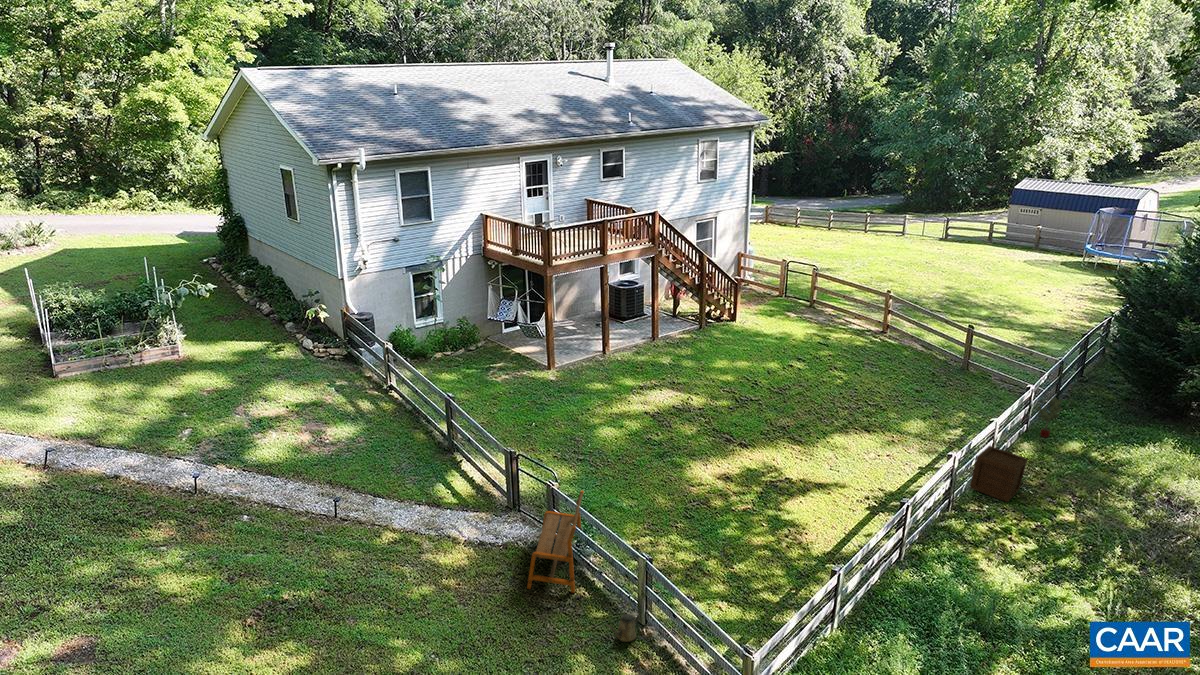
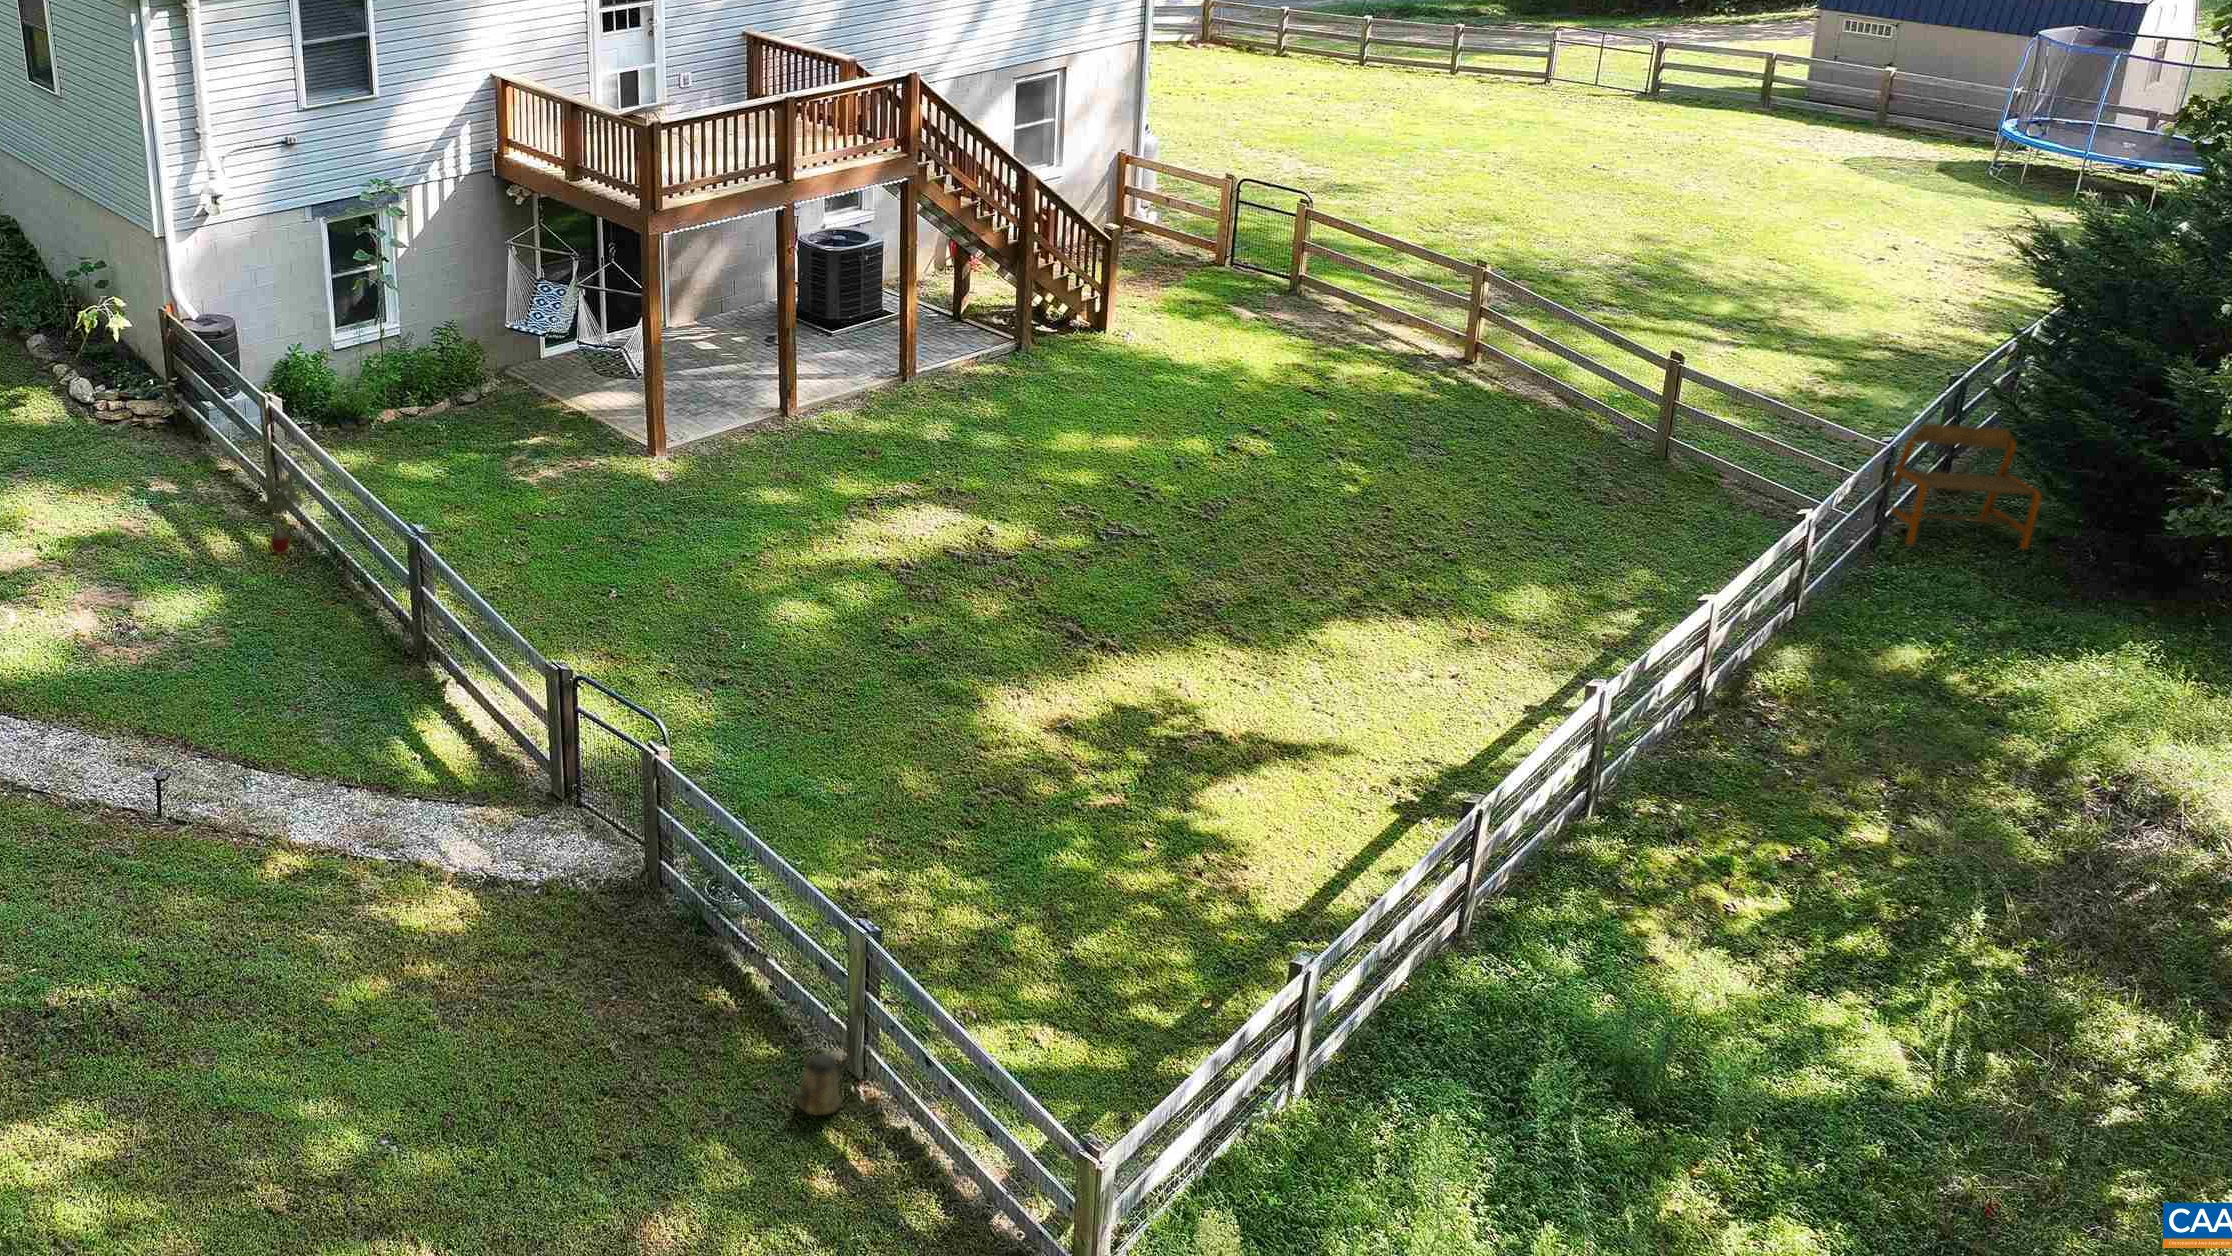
potted tree: present [1036,398,1062,438] -> present [264,466,315,555]
wooden crate: present [970,446,1027,502] -> none [1642,660,1783,796]
bench: present [527,490,584,593] -> present [1891,422,2041,549]

